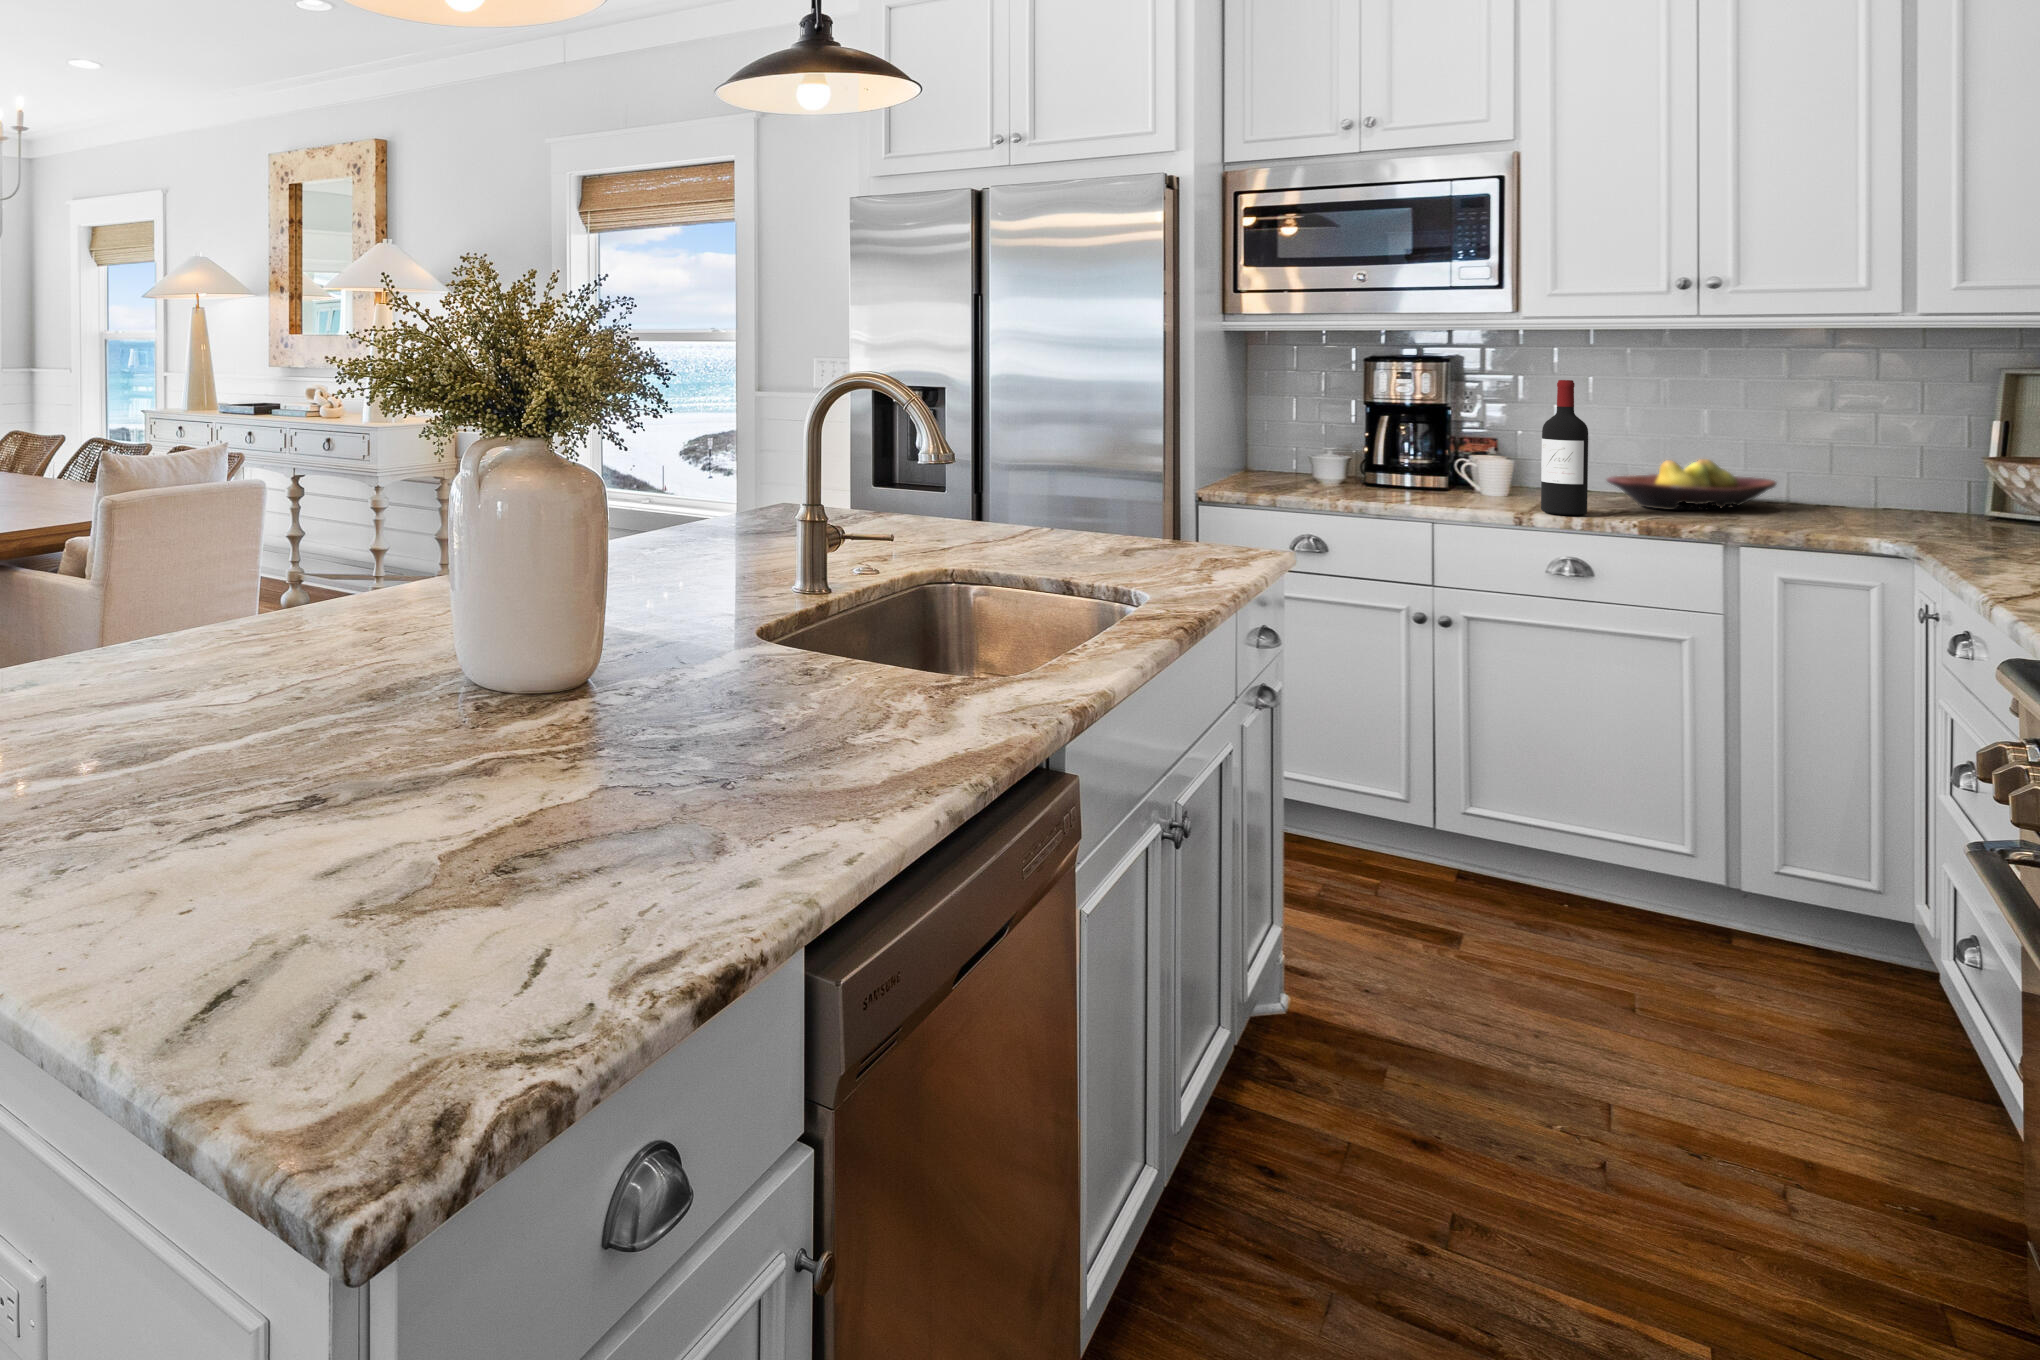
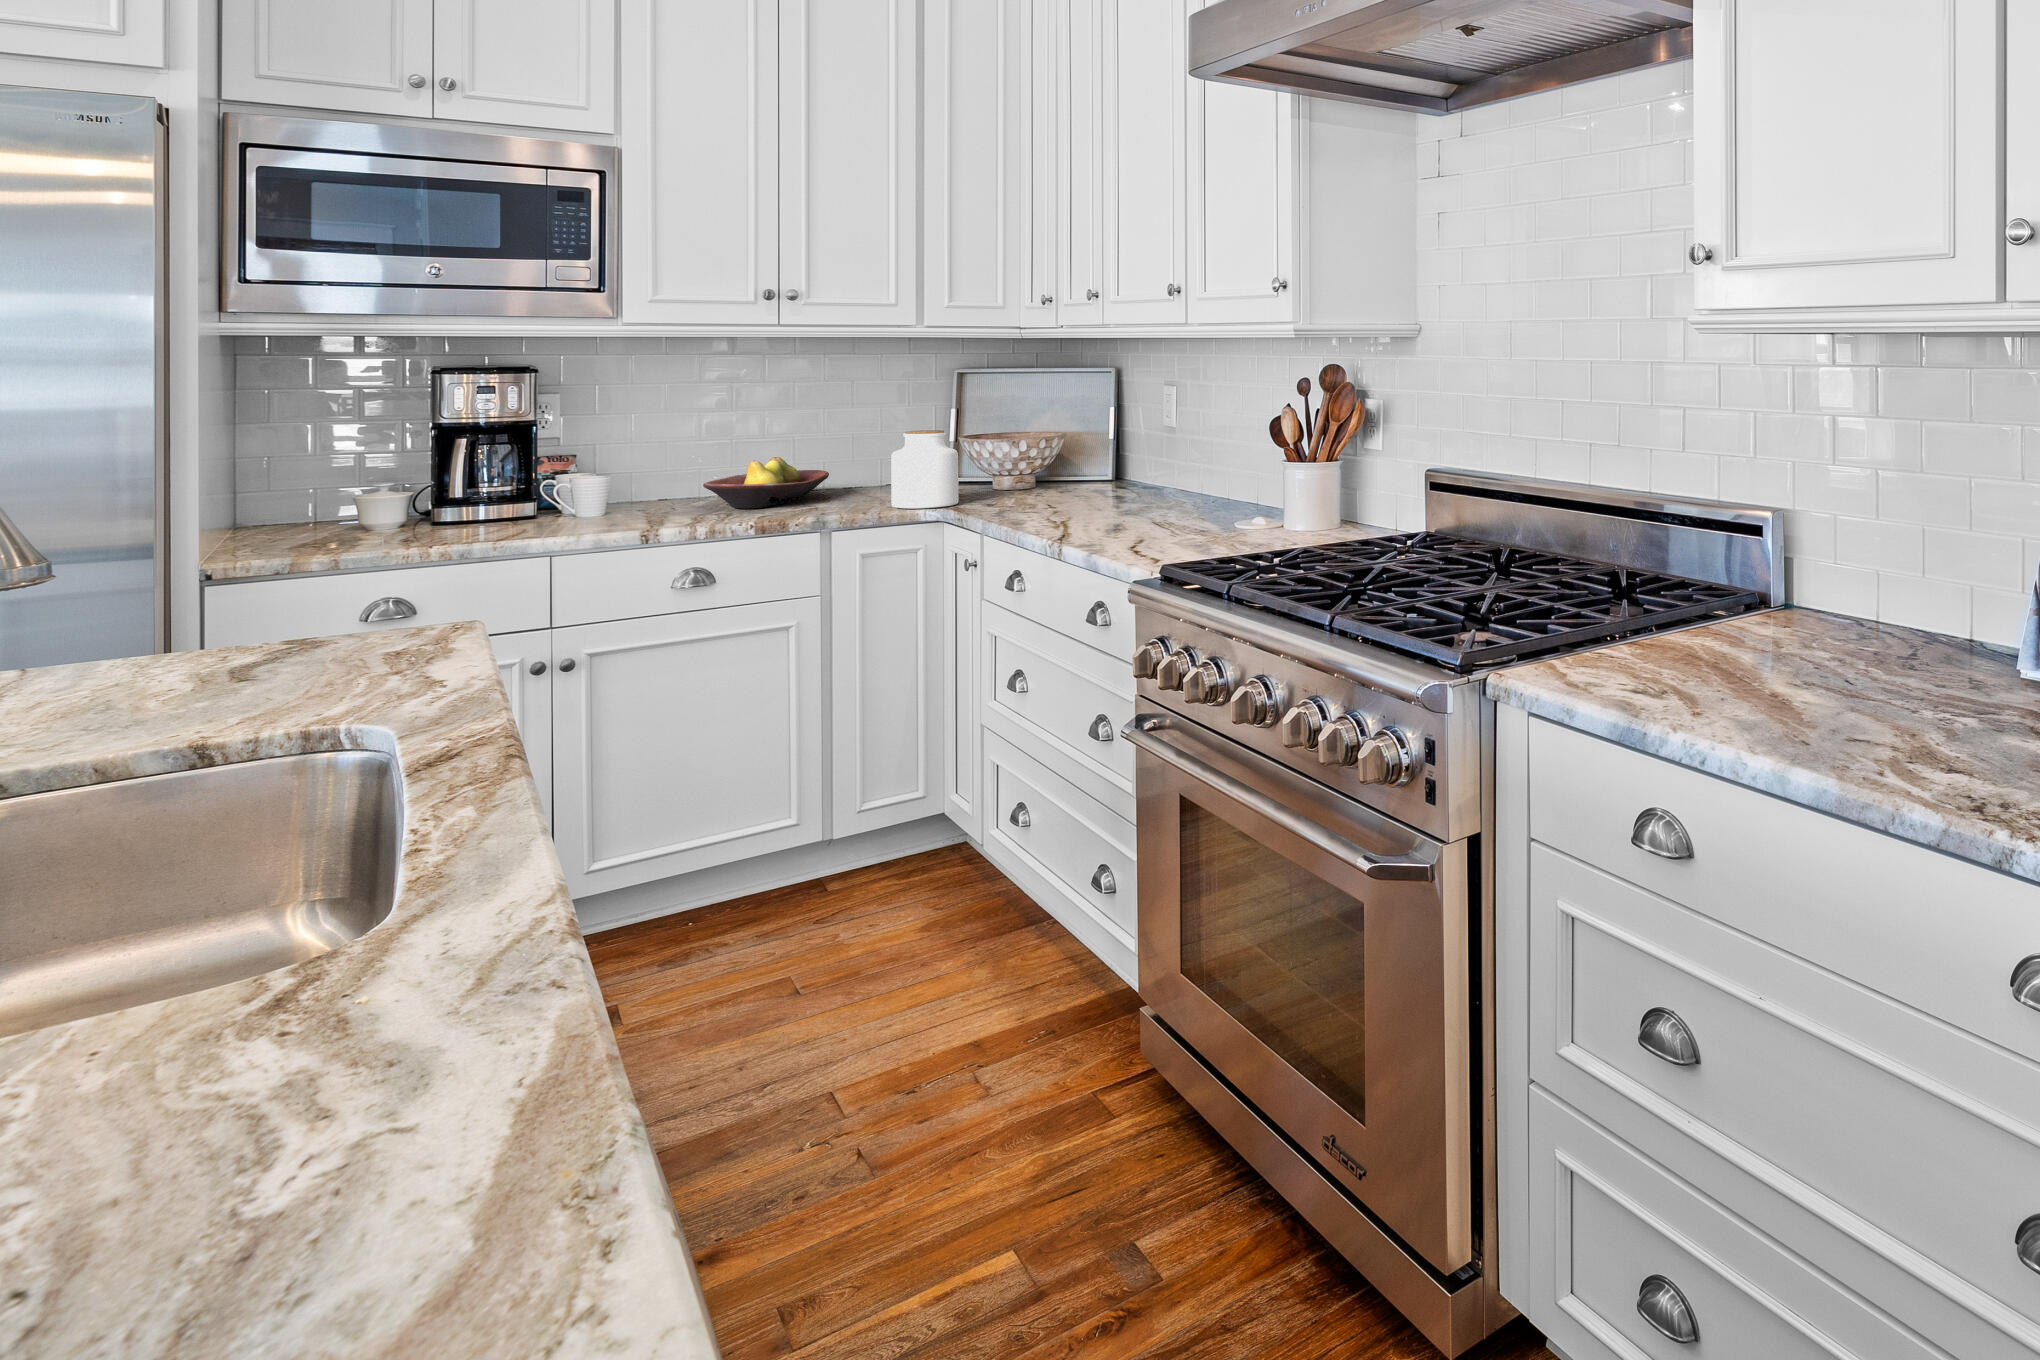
wine bottle: present [1541,380,1588,516] -> none [660,388,705,527]
jar: none [1834,443,1944,540] -> present [891,430,959,508]

